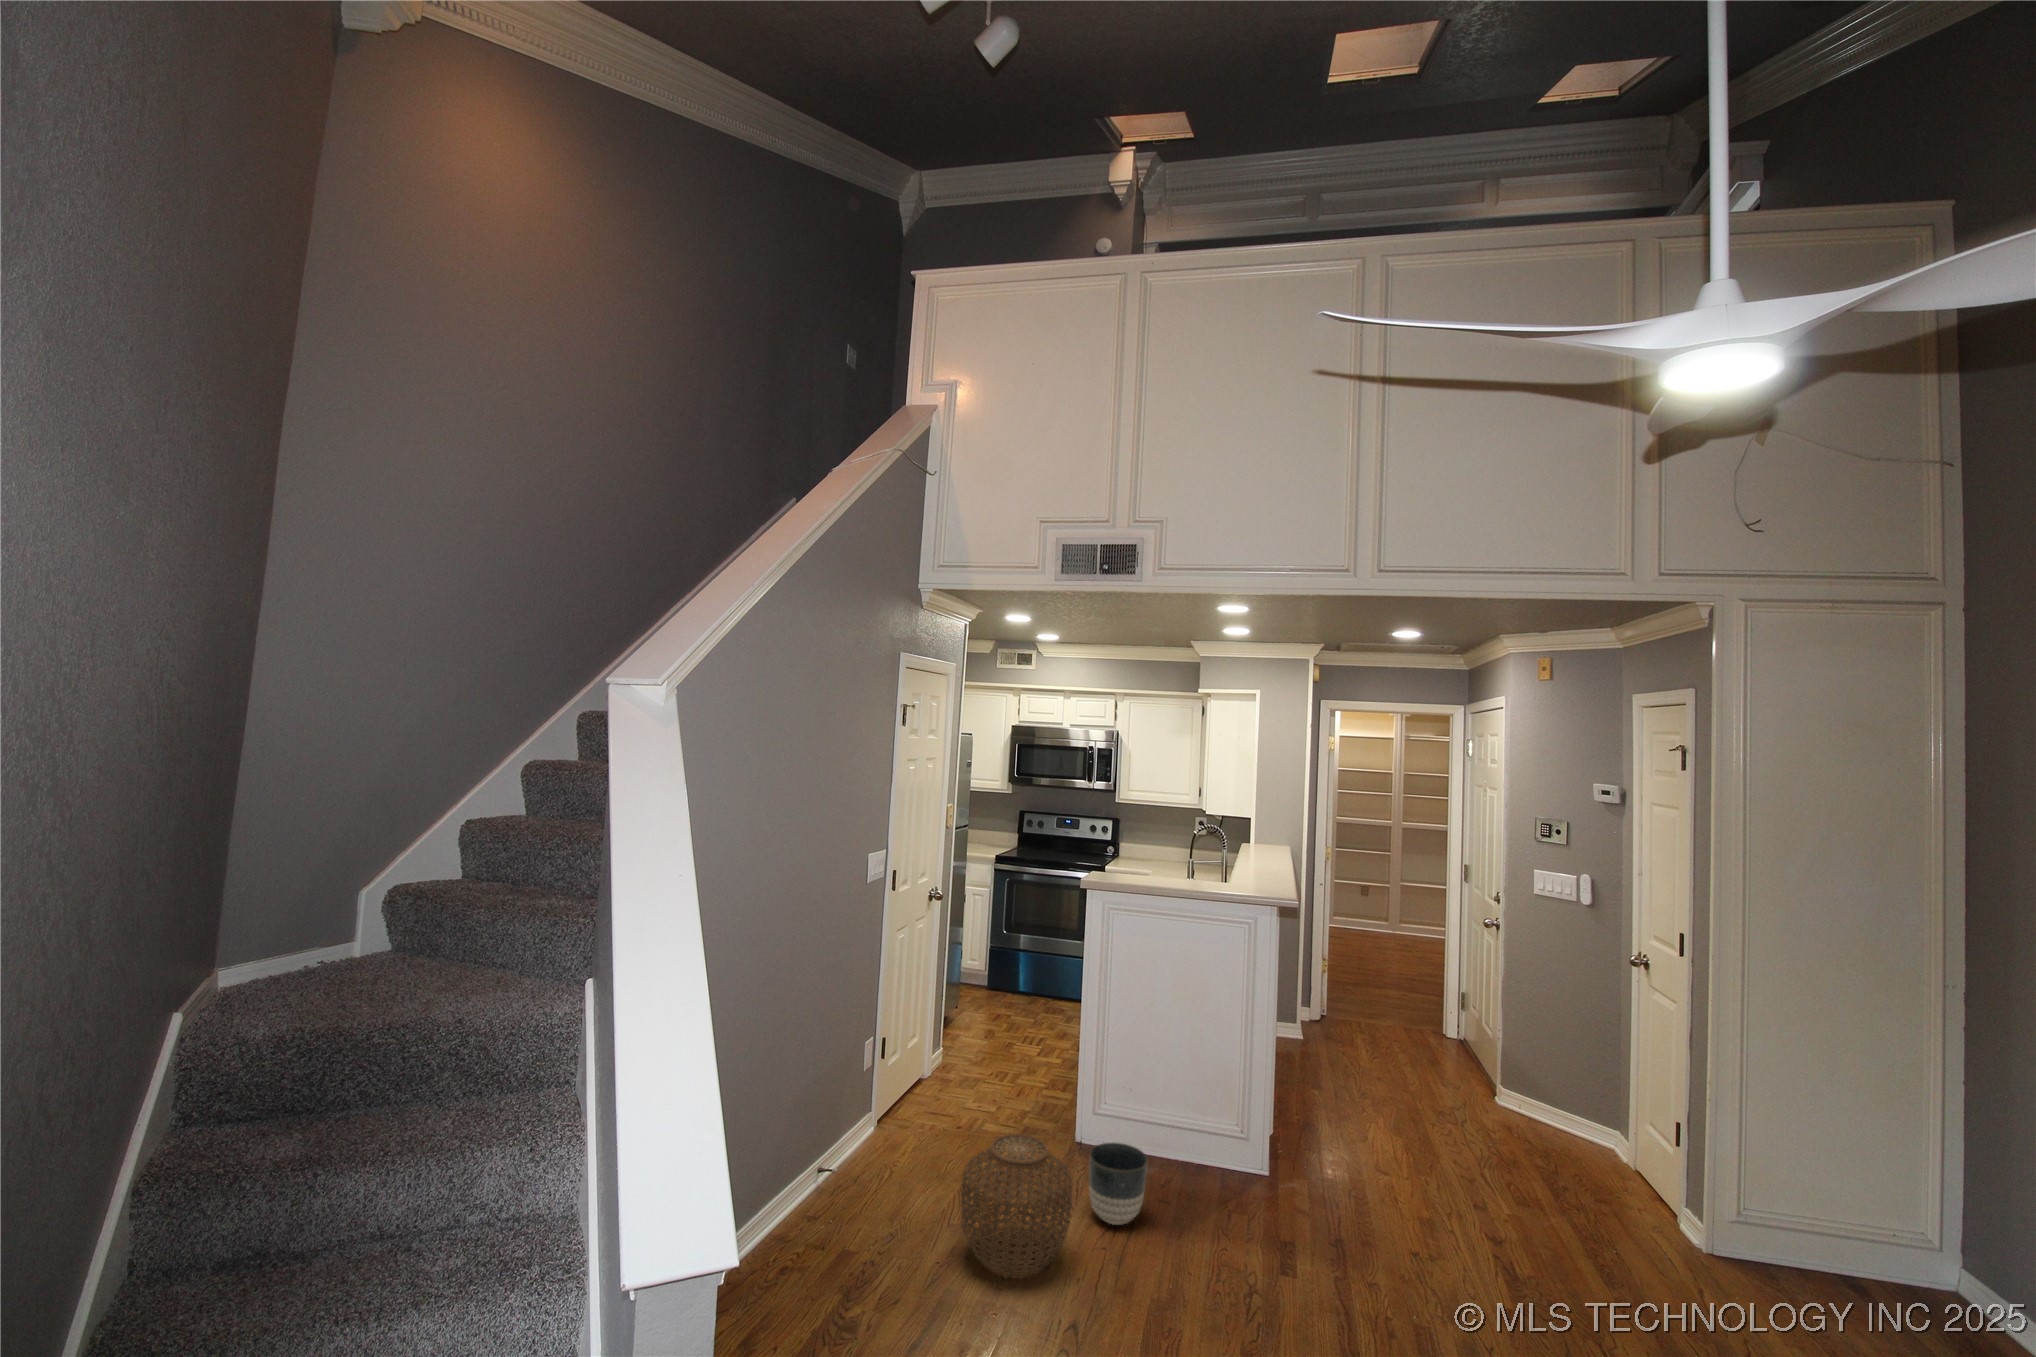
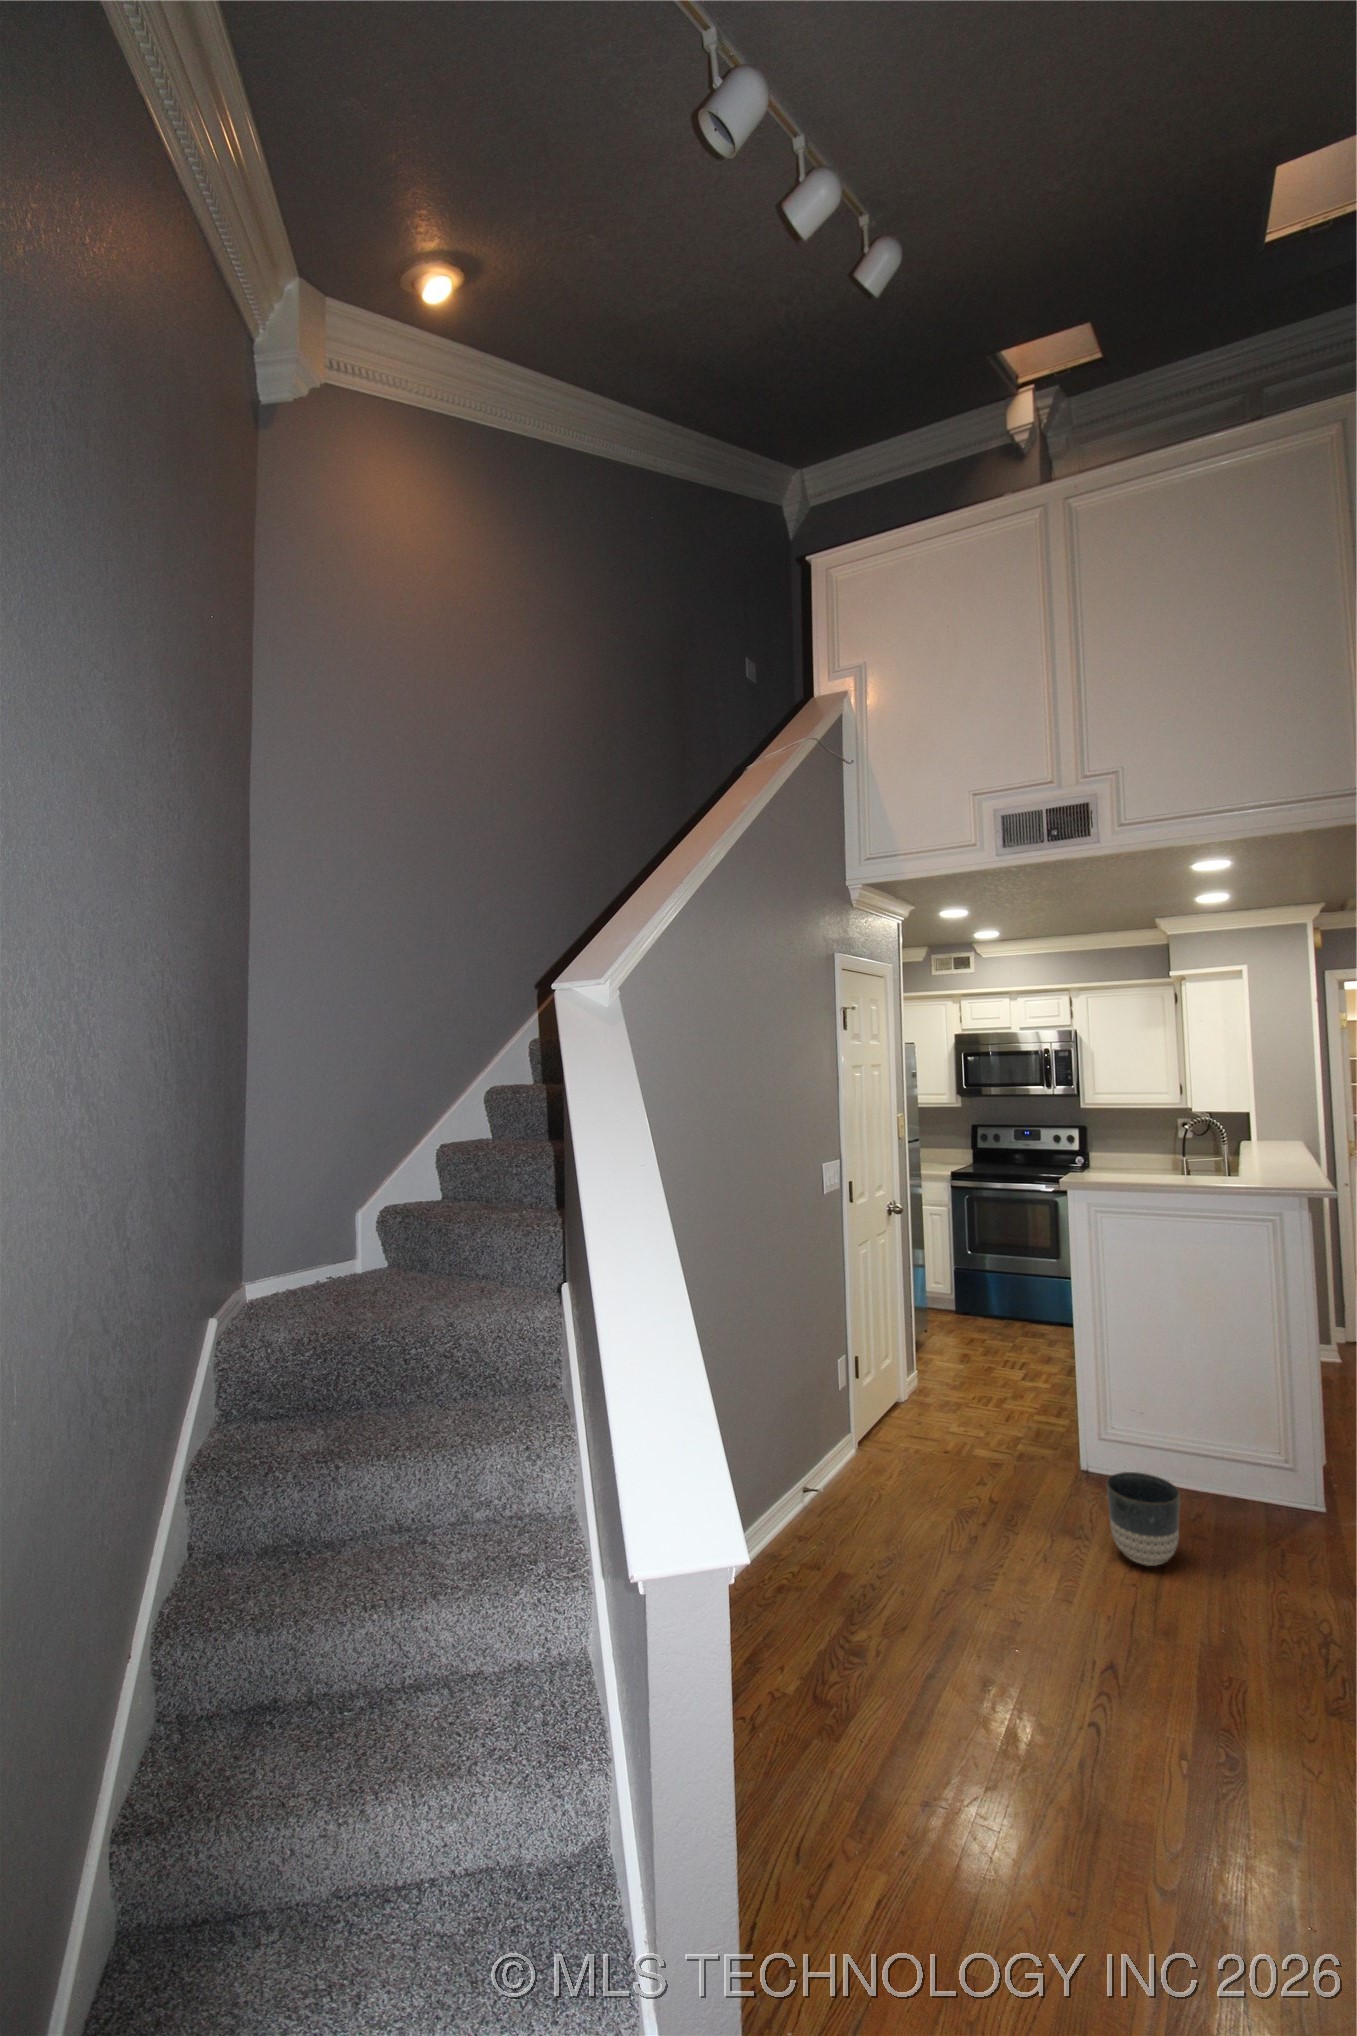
woven basket: present [961,1134,1072,1278] -> none [963,1457,1094,1618]

